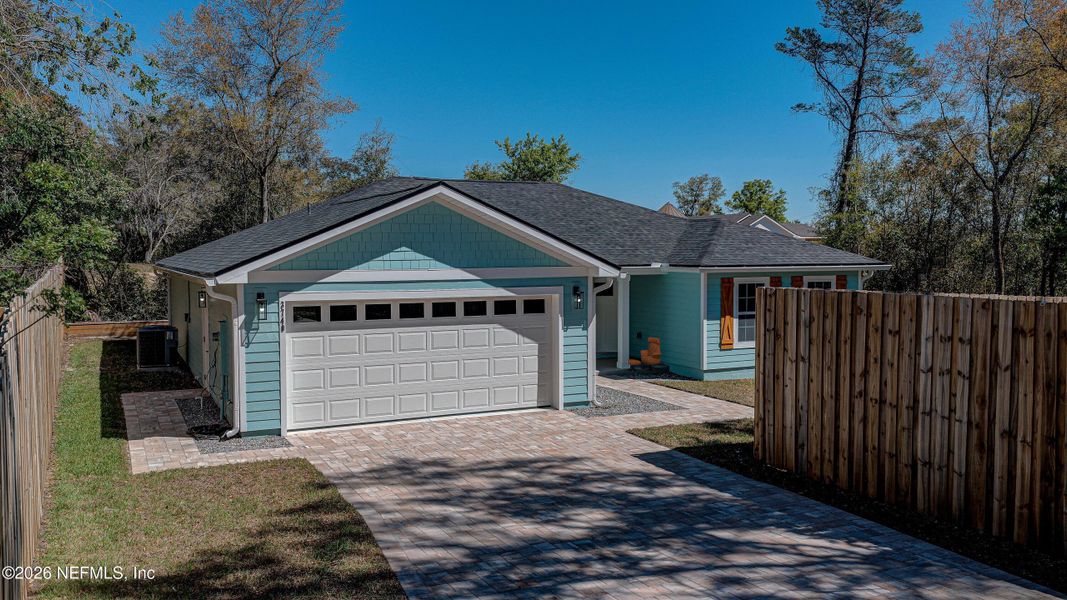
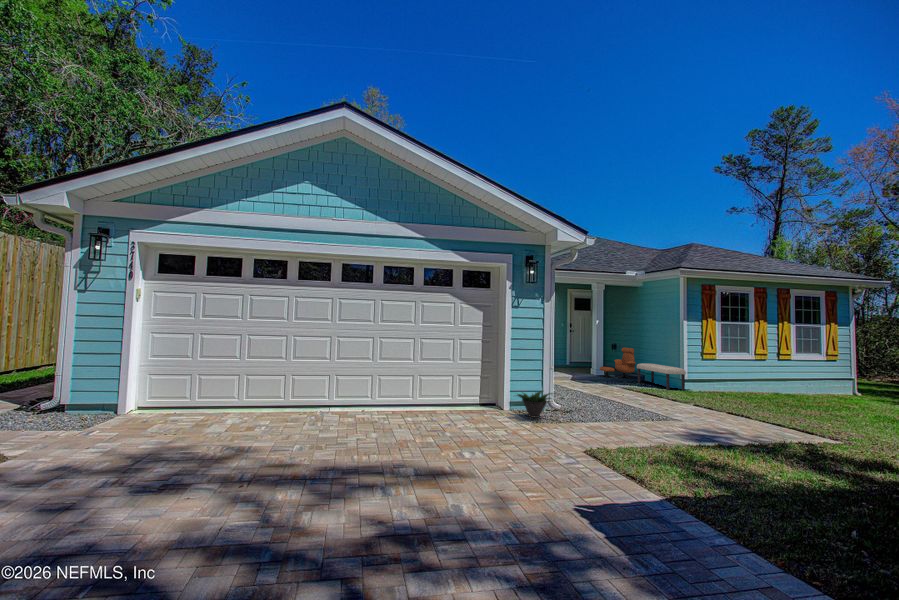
bench: none [662,355,703,381] -> present [637,363,686,390]
decorative plant: none [569,393,598,413] -> present [517,391,552,417]

